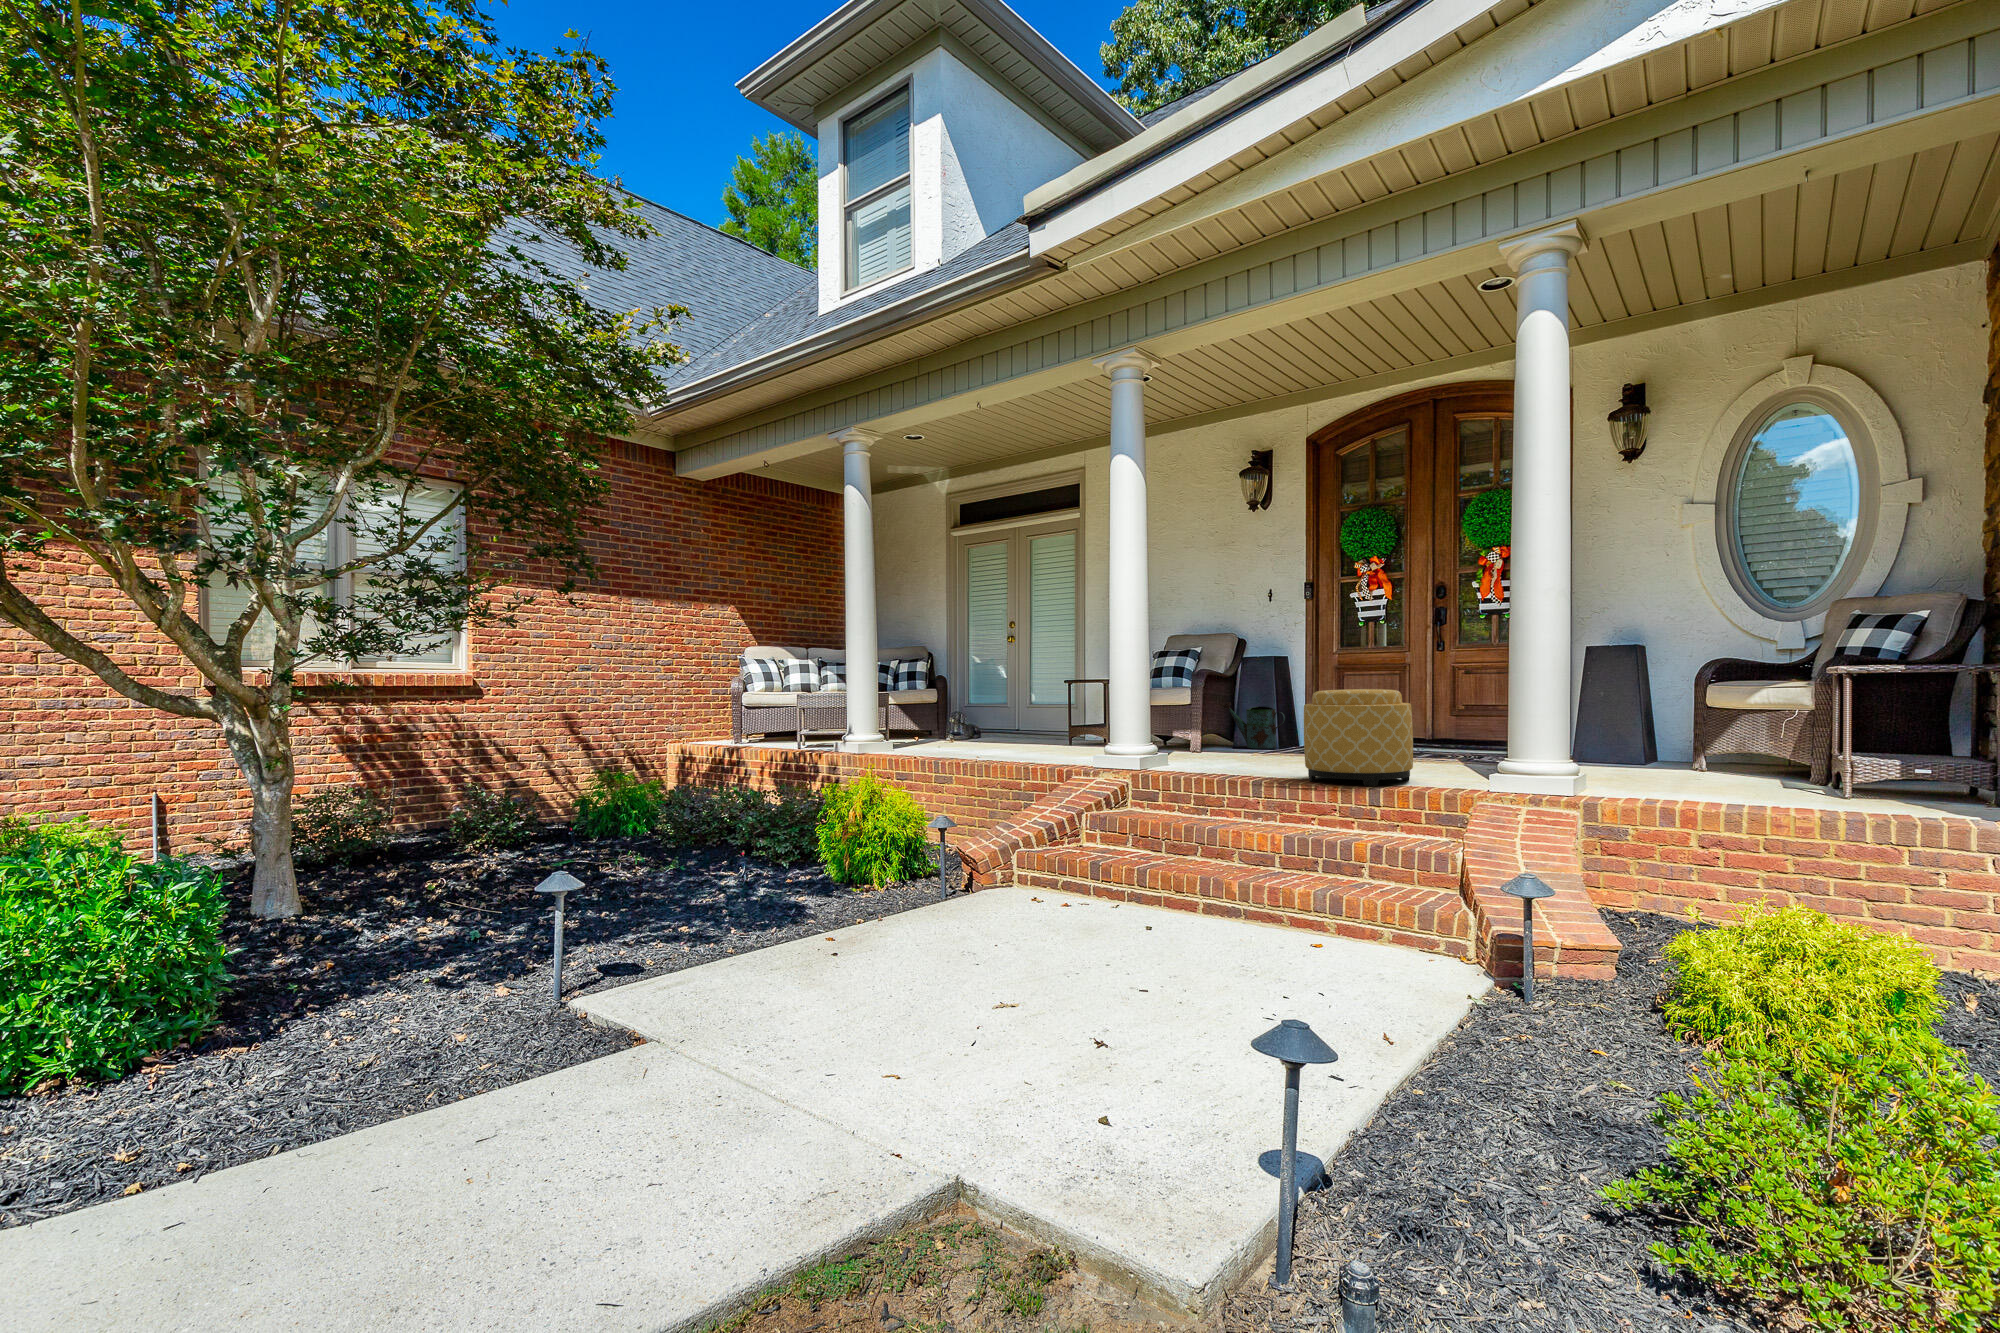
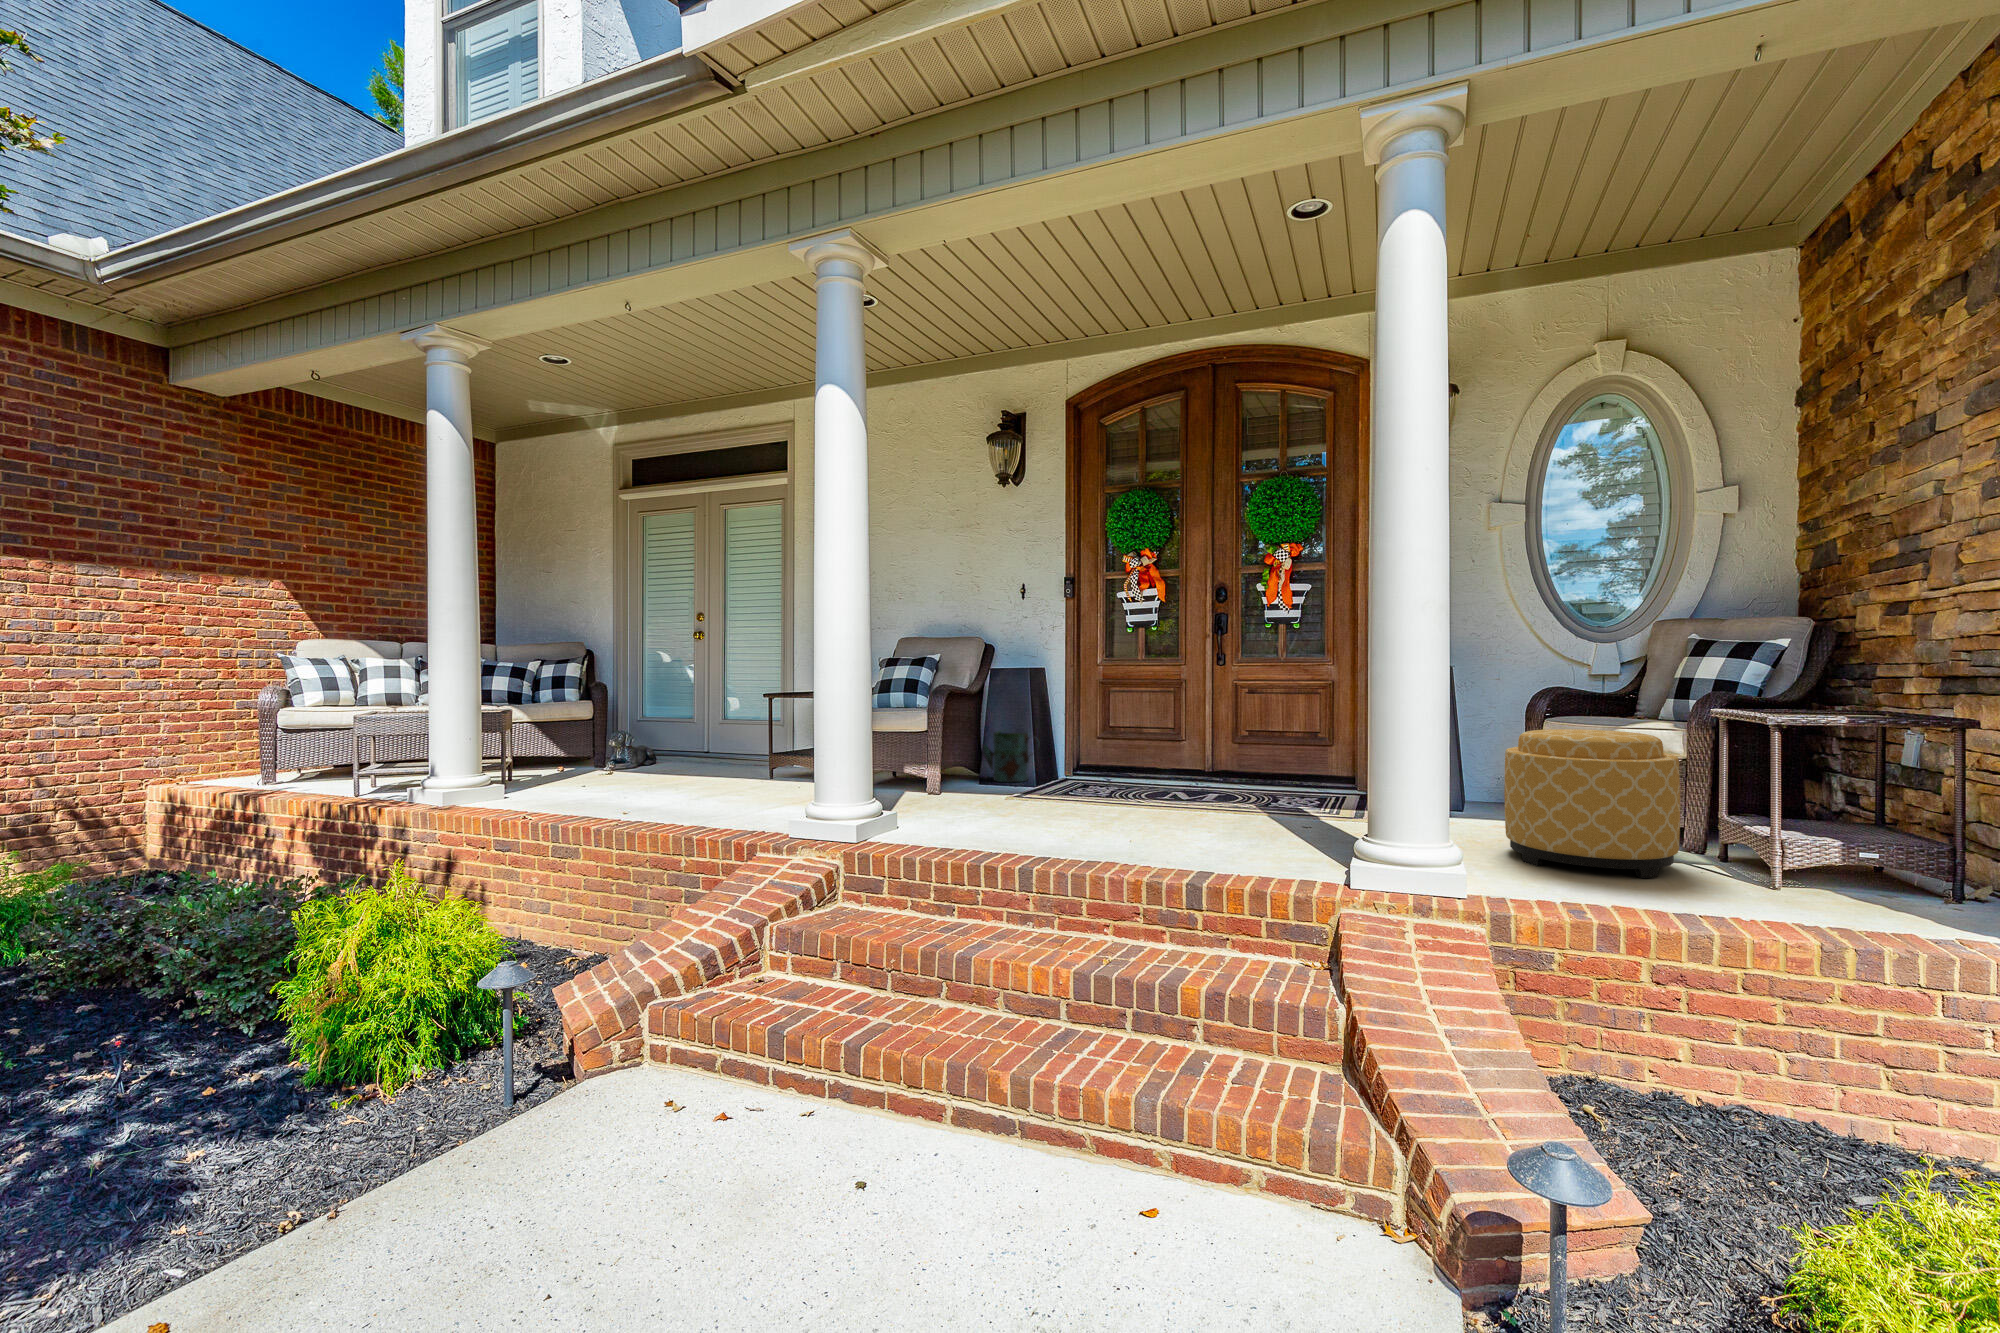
ottoman: present [1304,689,1413,786] -> present [1504,729,1680,878]

